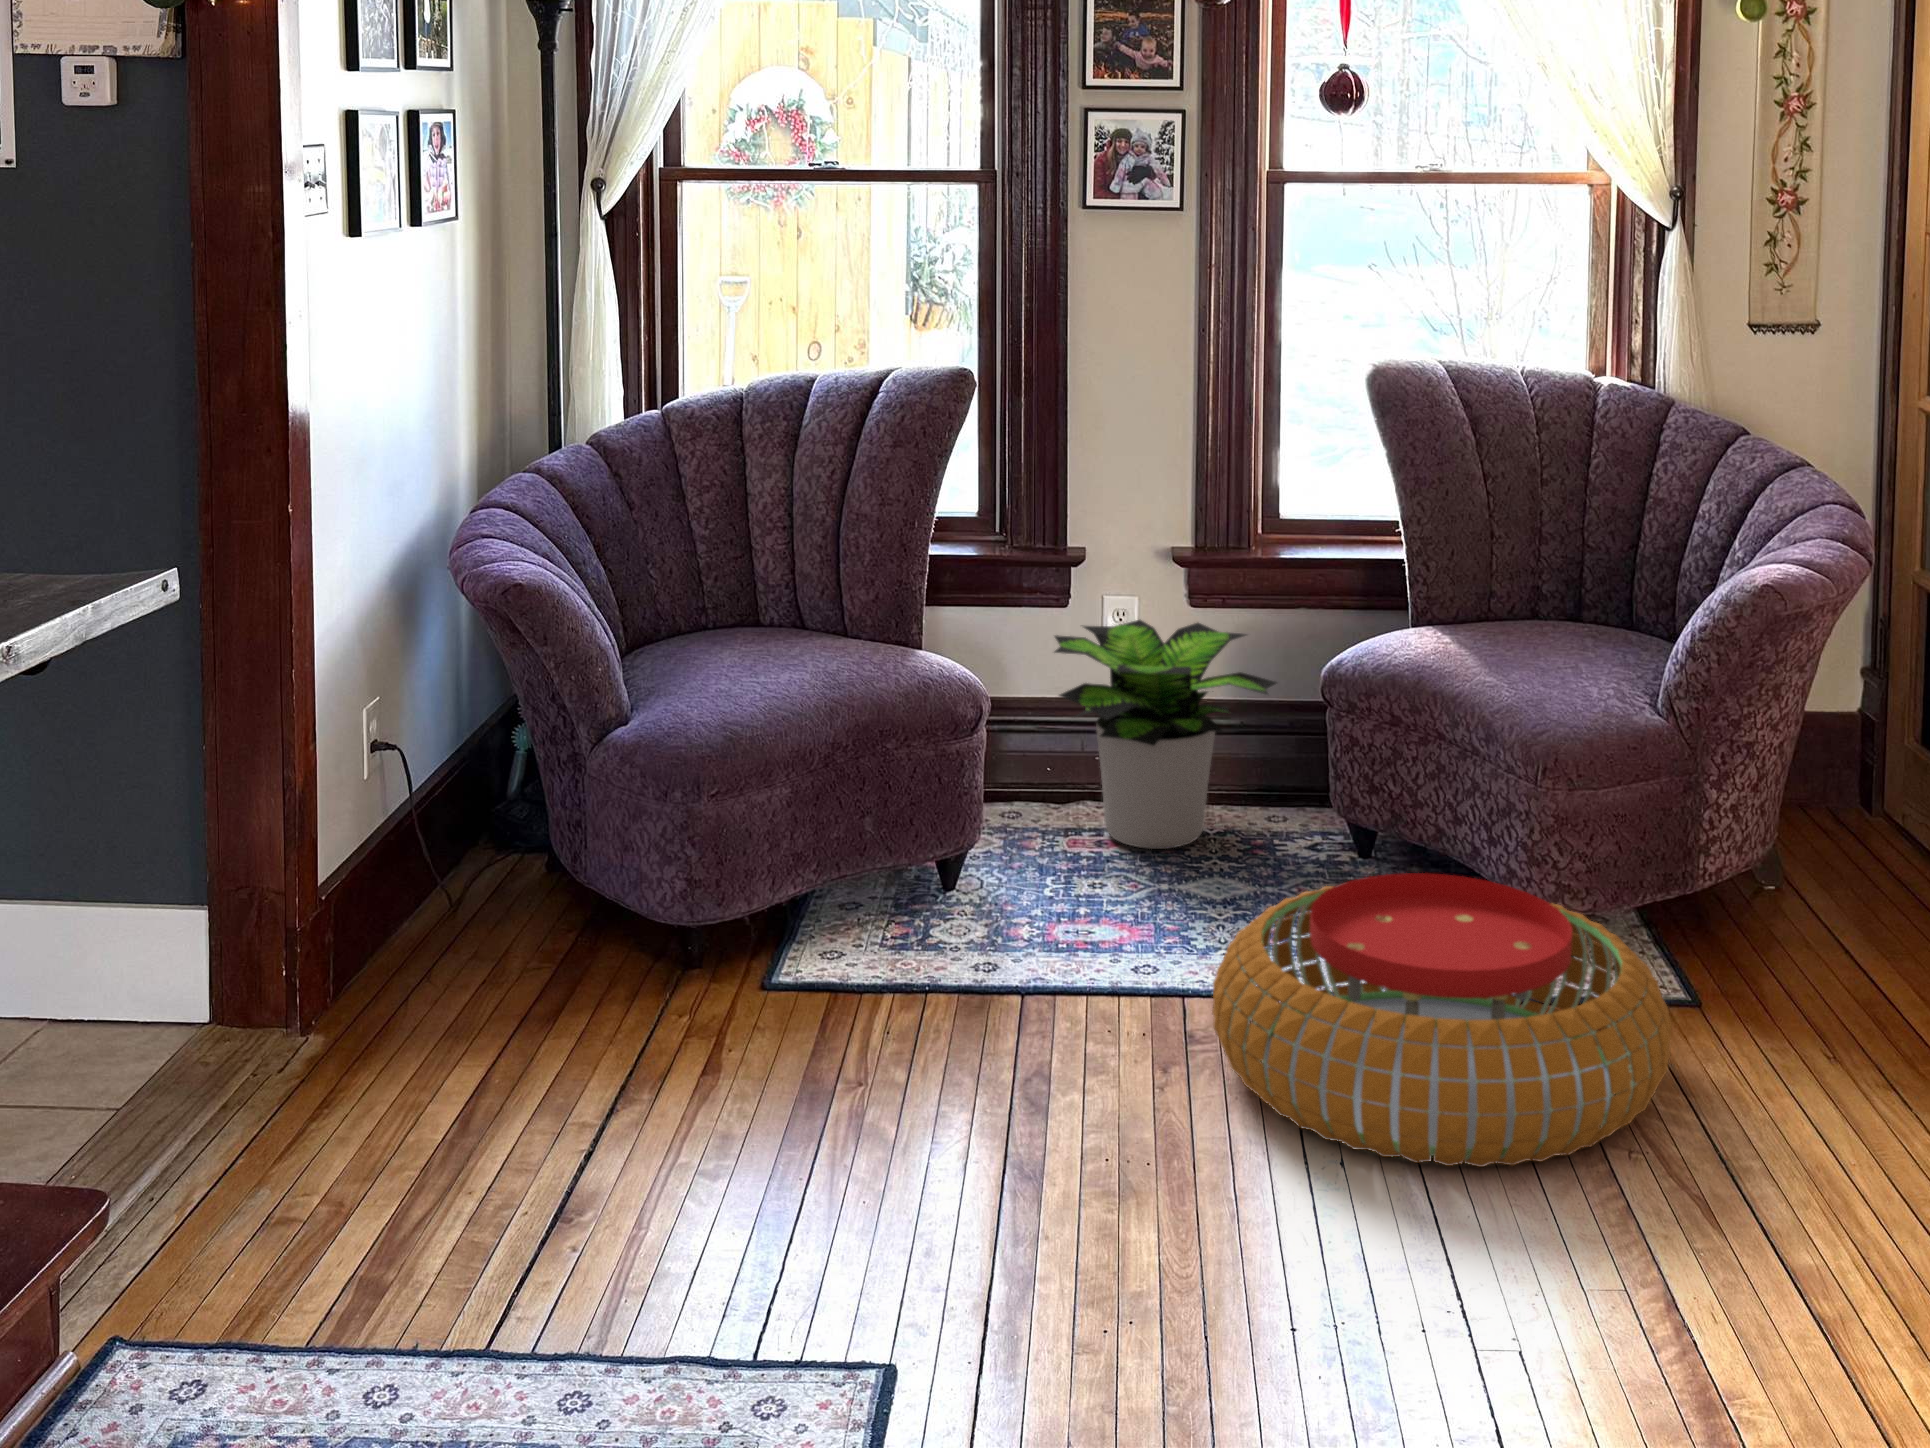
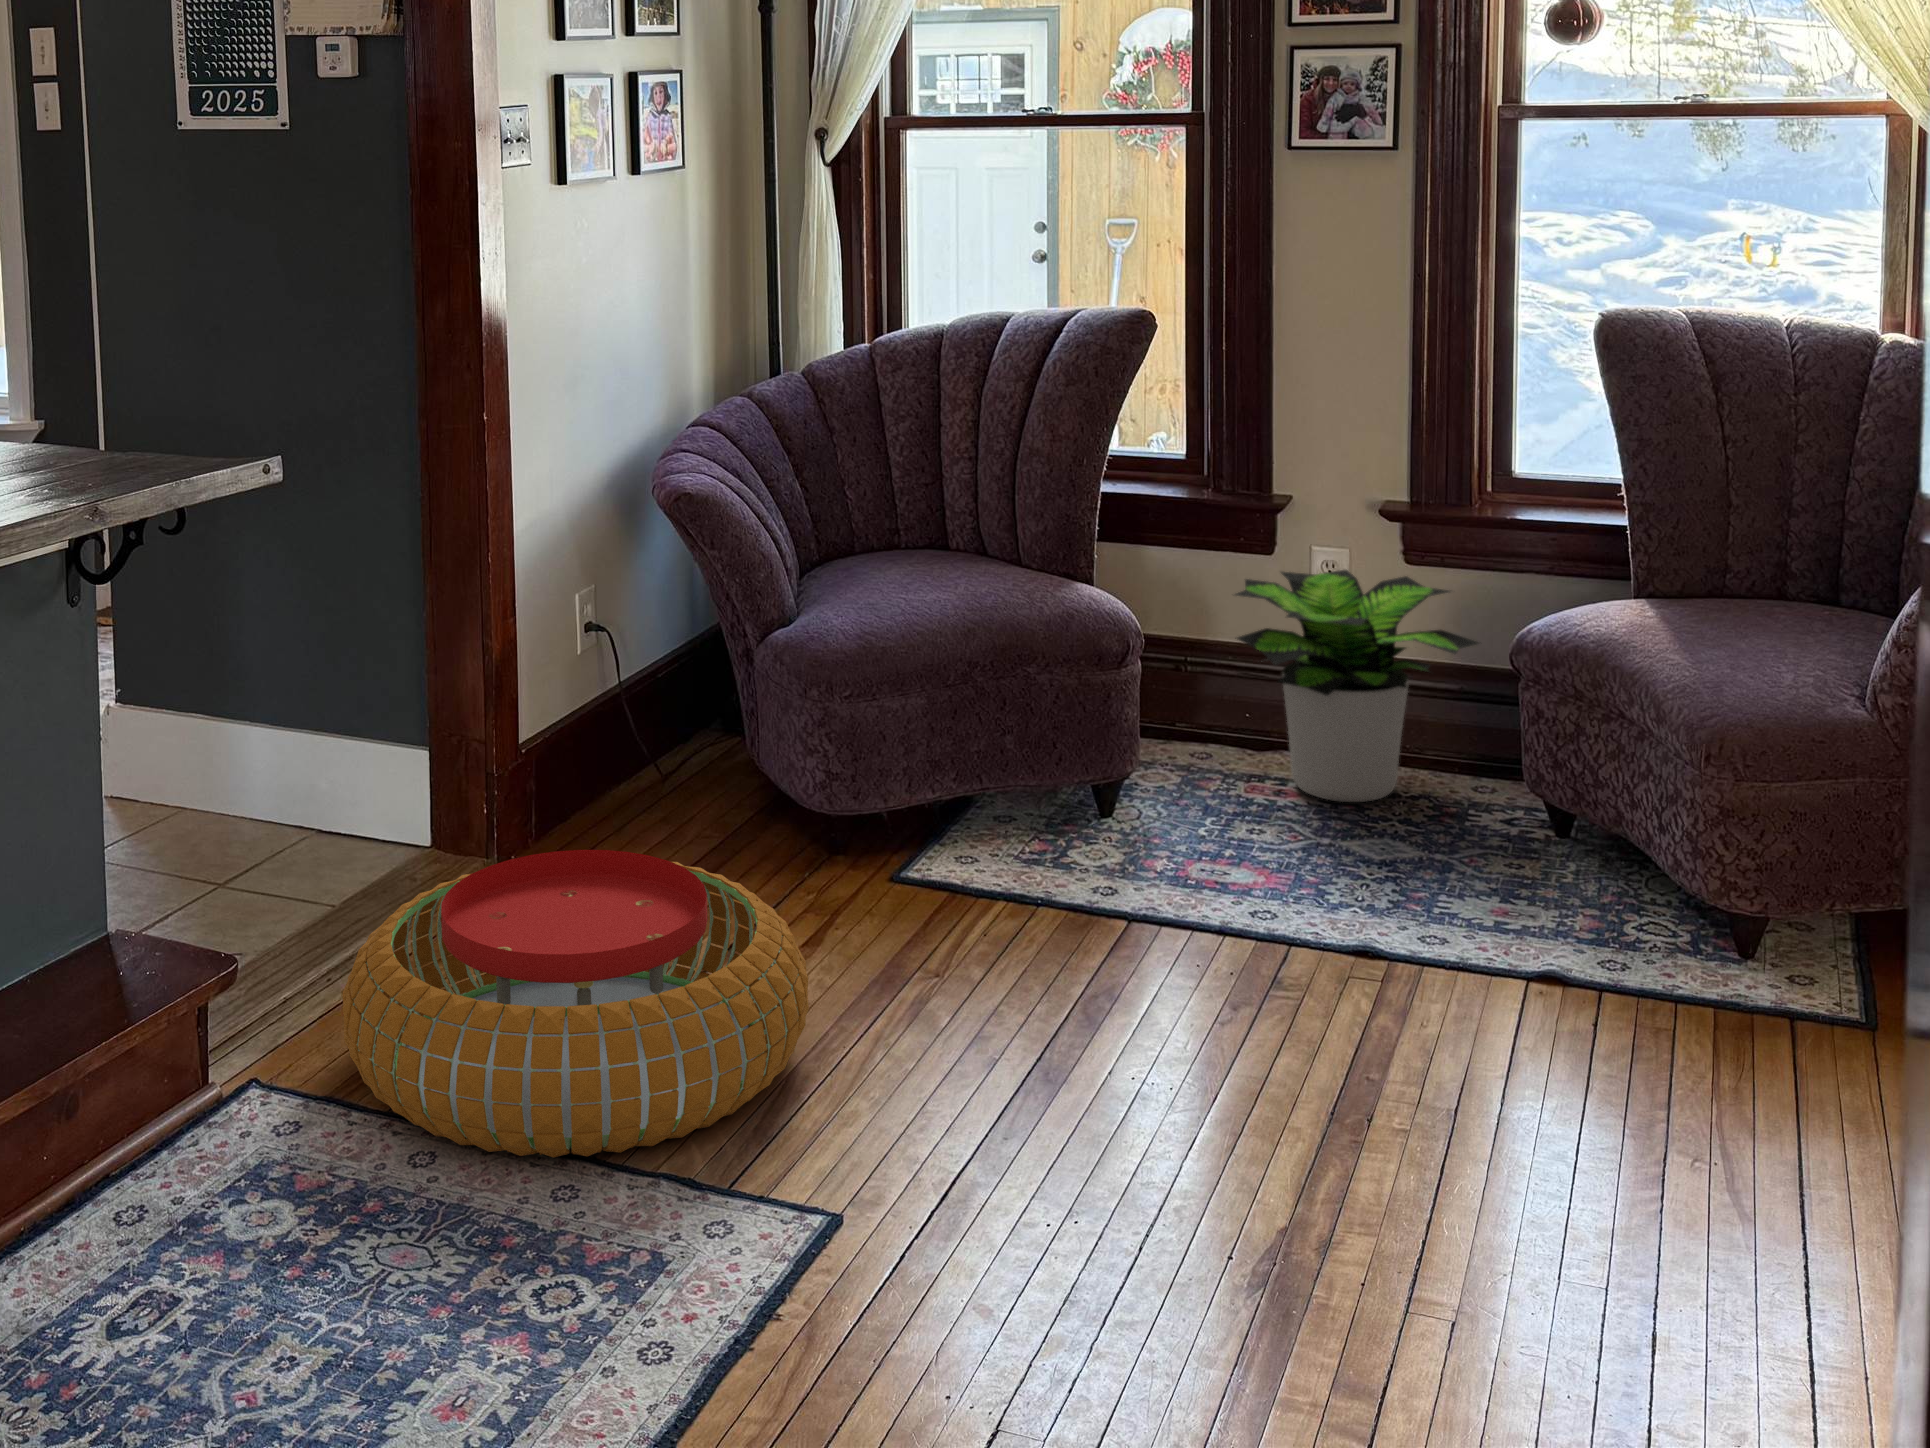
pouf: present [1212,873,1672,1167] -> present [342,850,809,1158]

